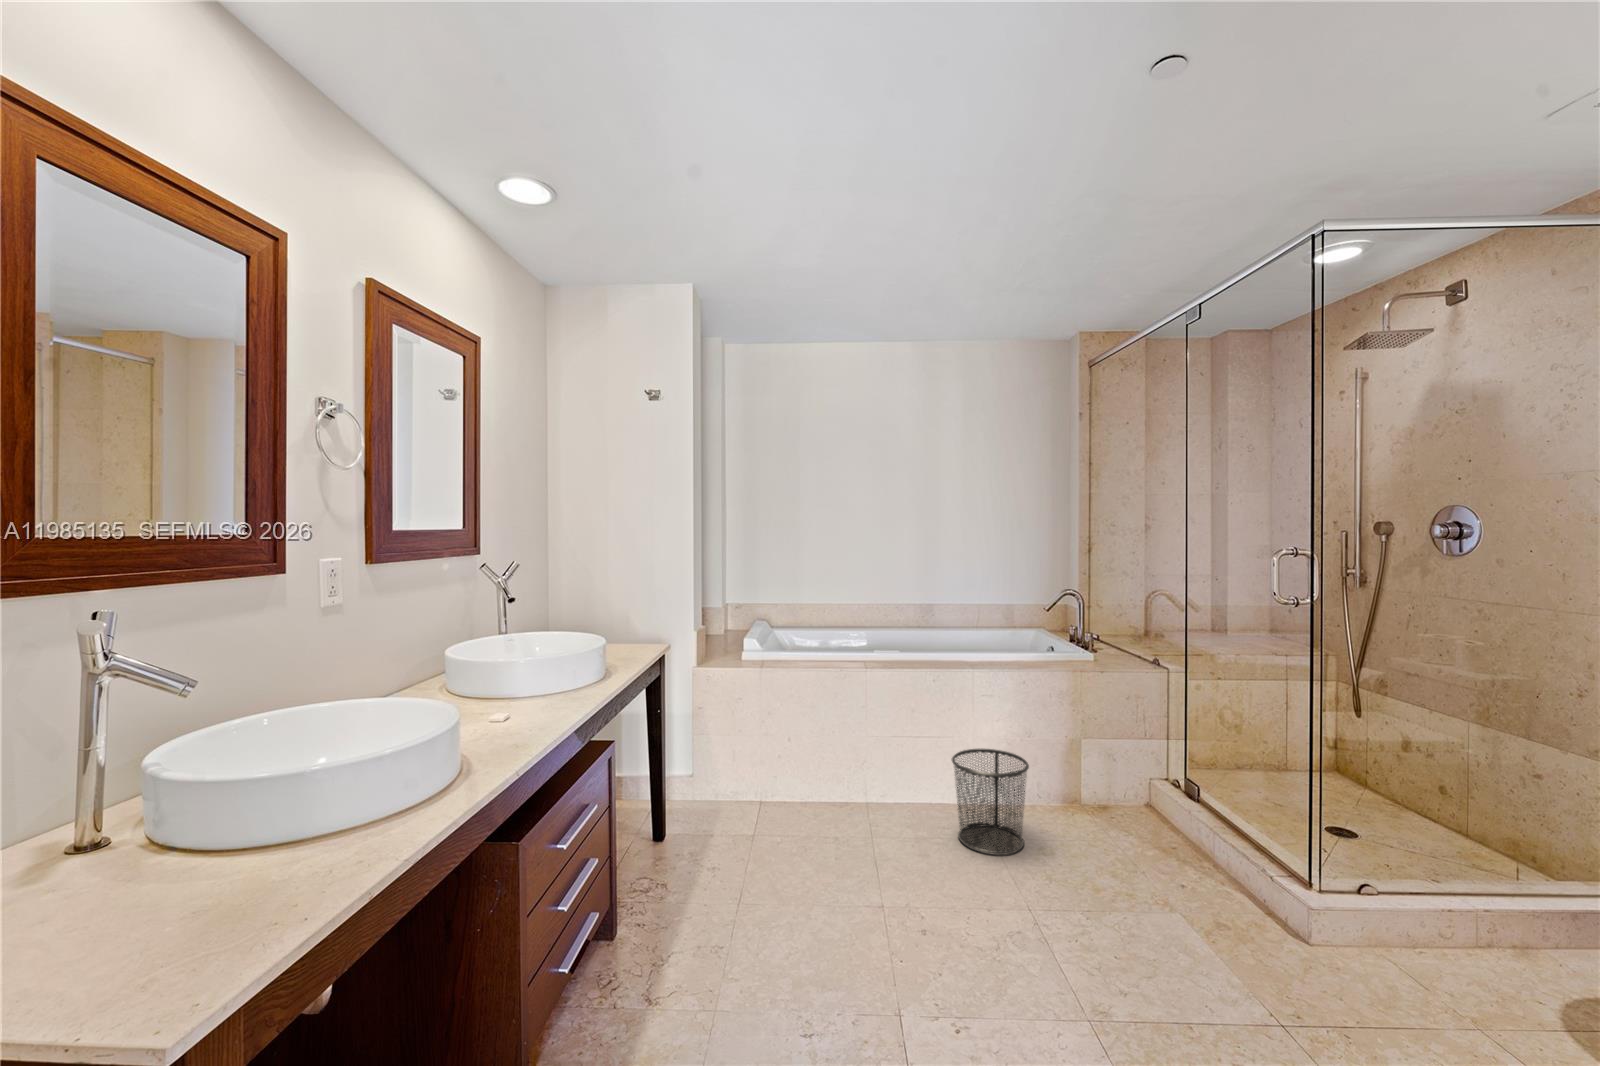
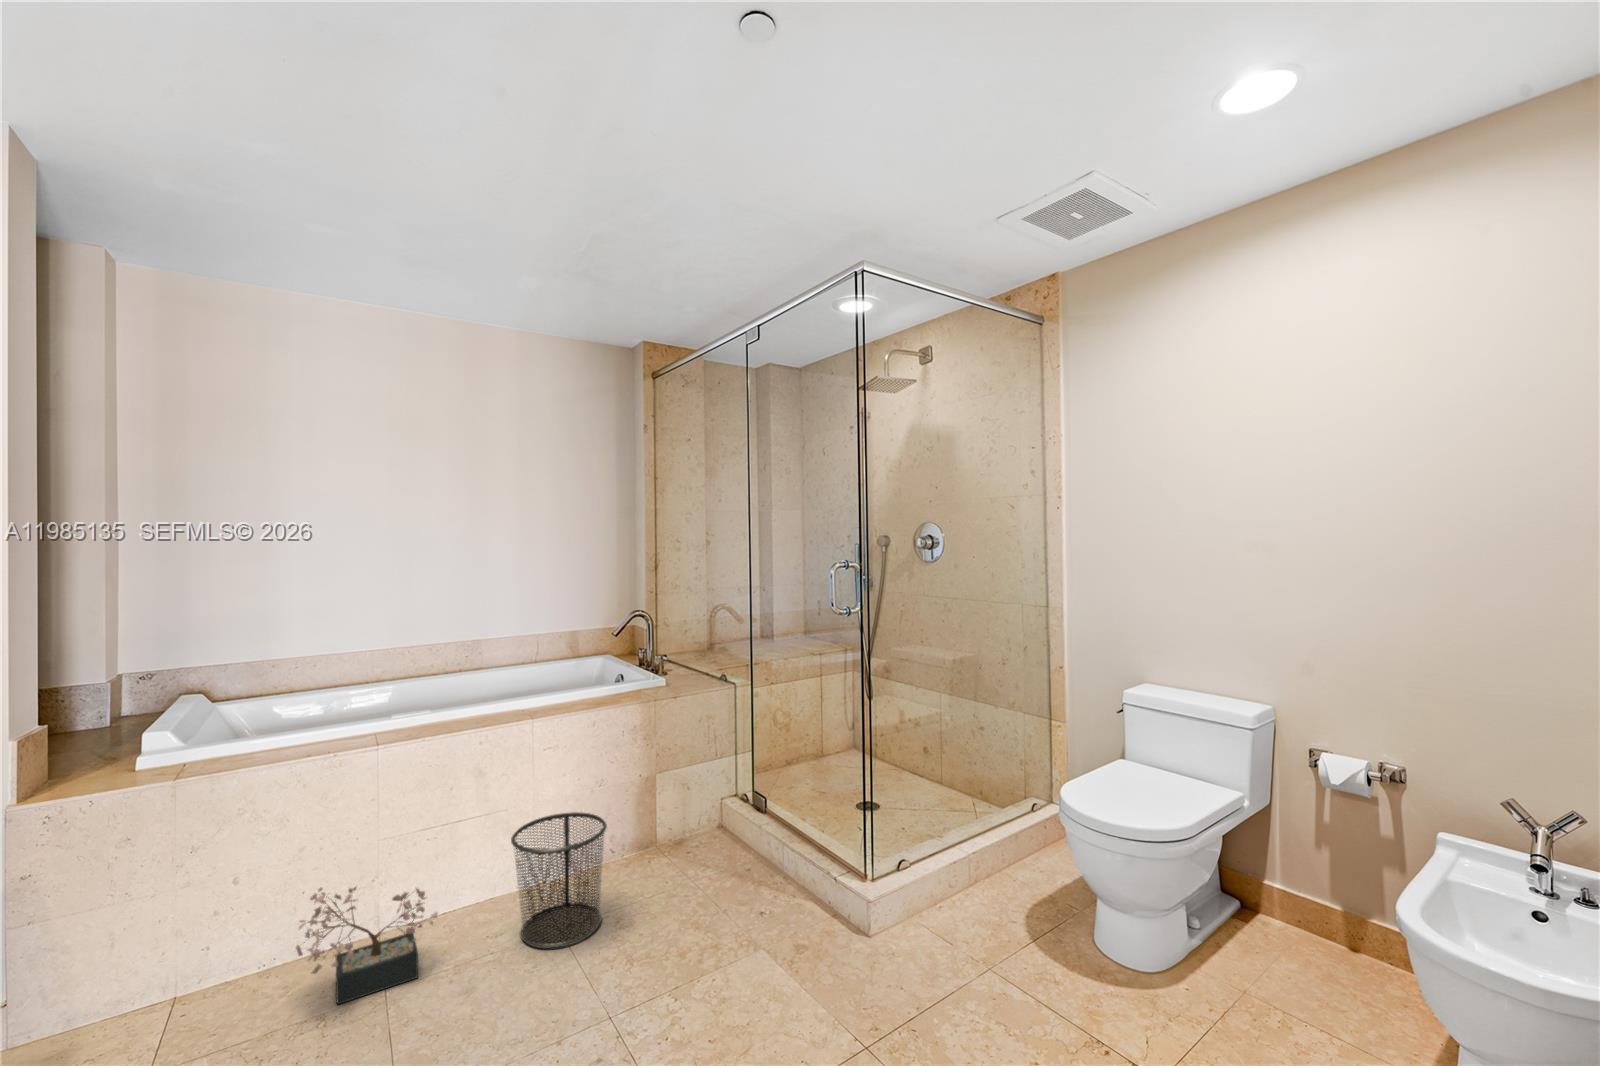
decorative plant: none [814,758,900,840] -> present [296,887,438,1004]

